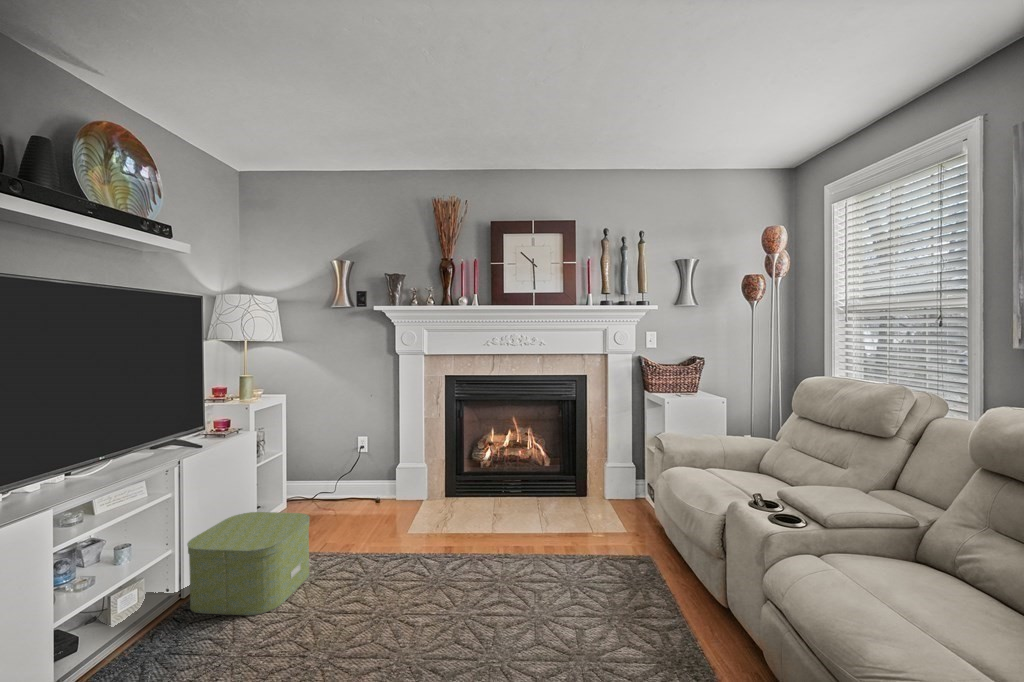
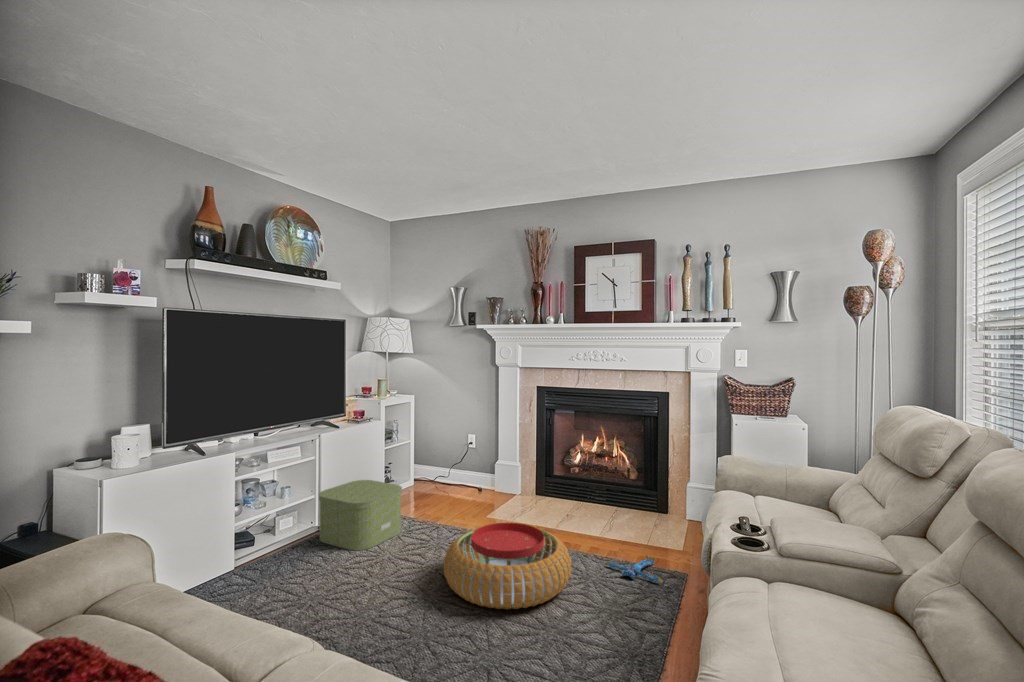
pouf: none [411,538,565,652] -> present [444,523,571,609]
plush toy: none [575,545,641,575] -> present [607,555,663,583]

